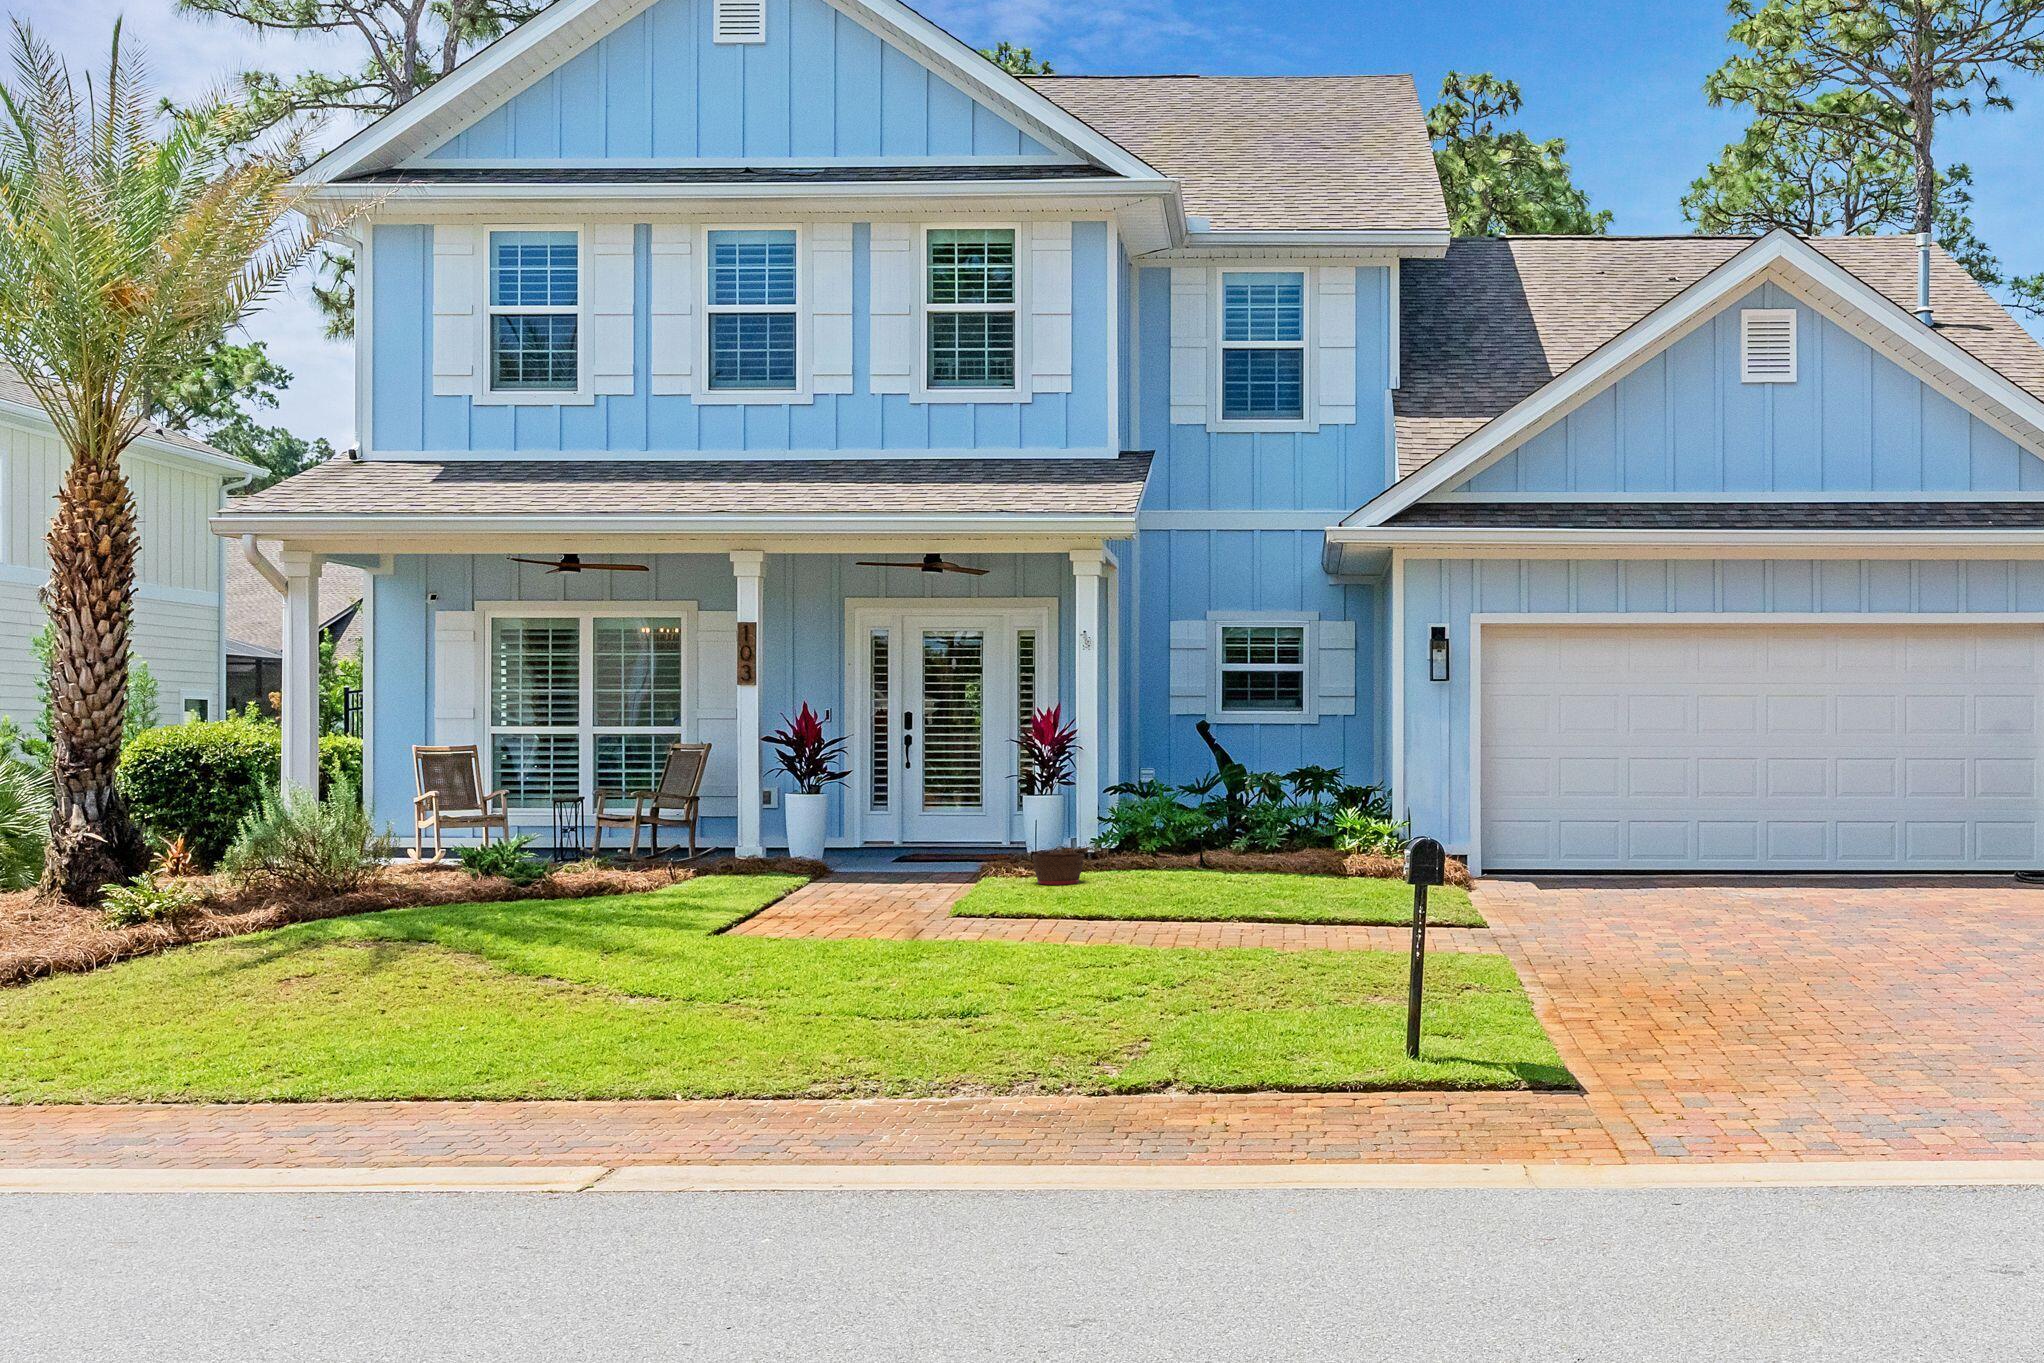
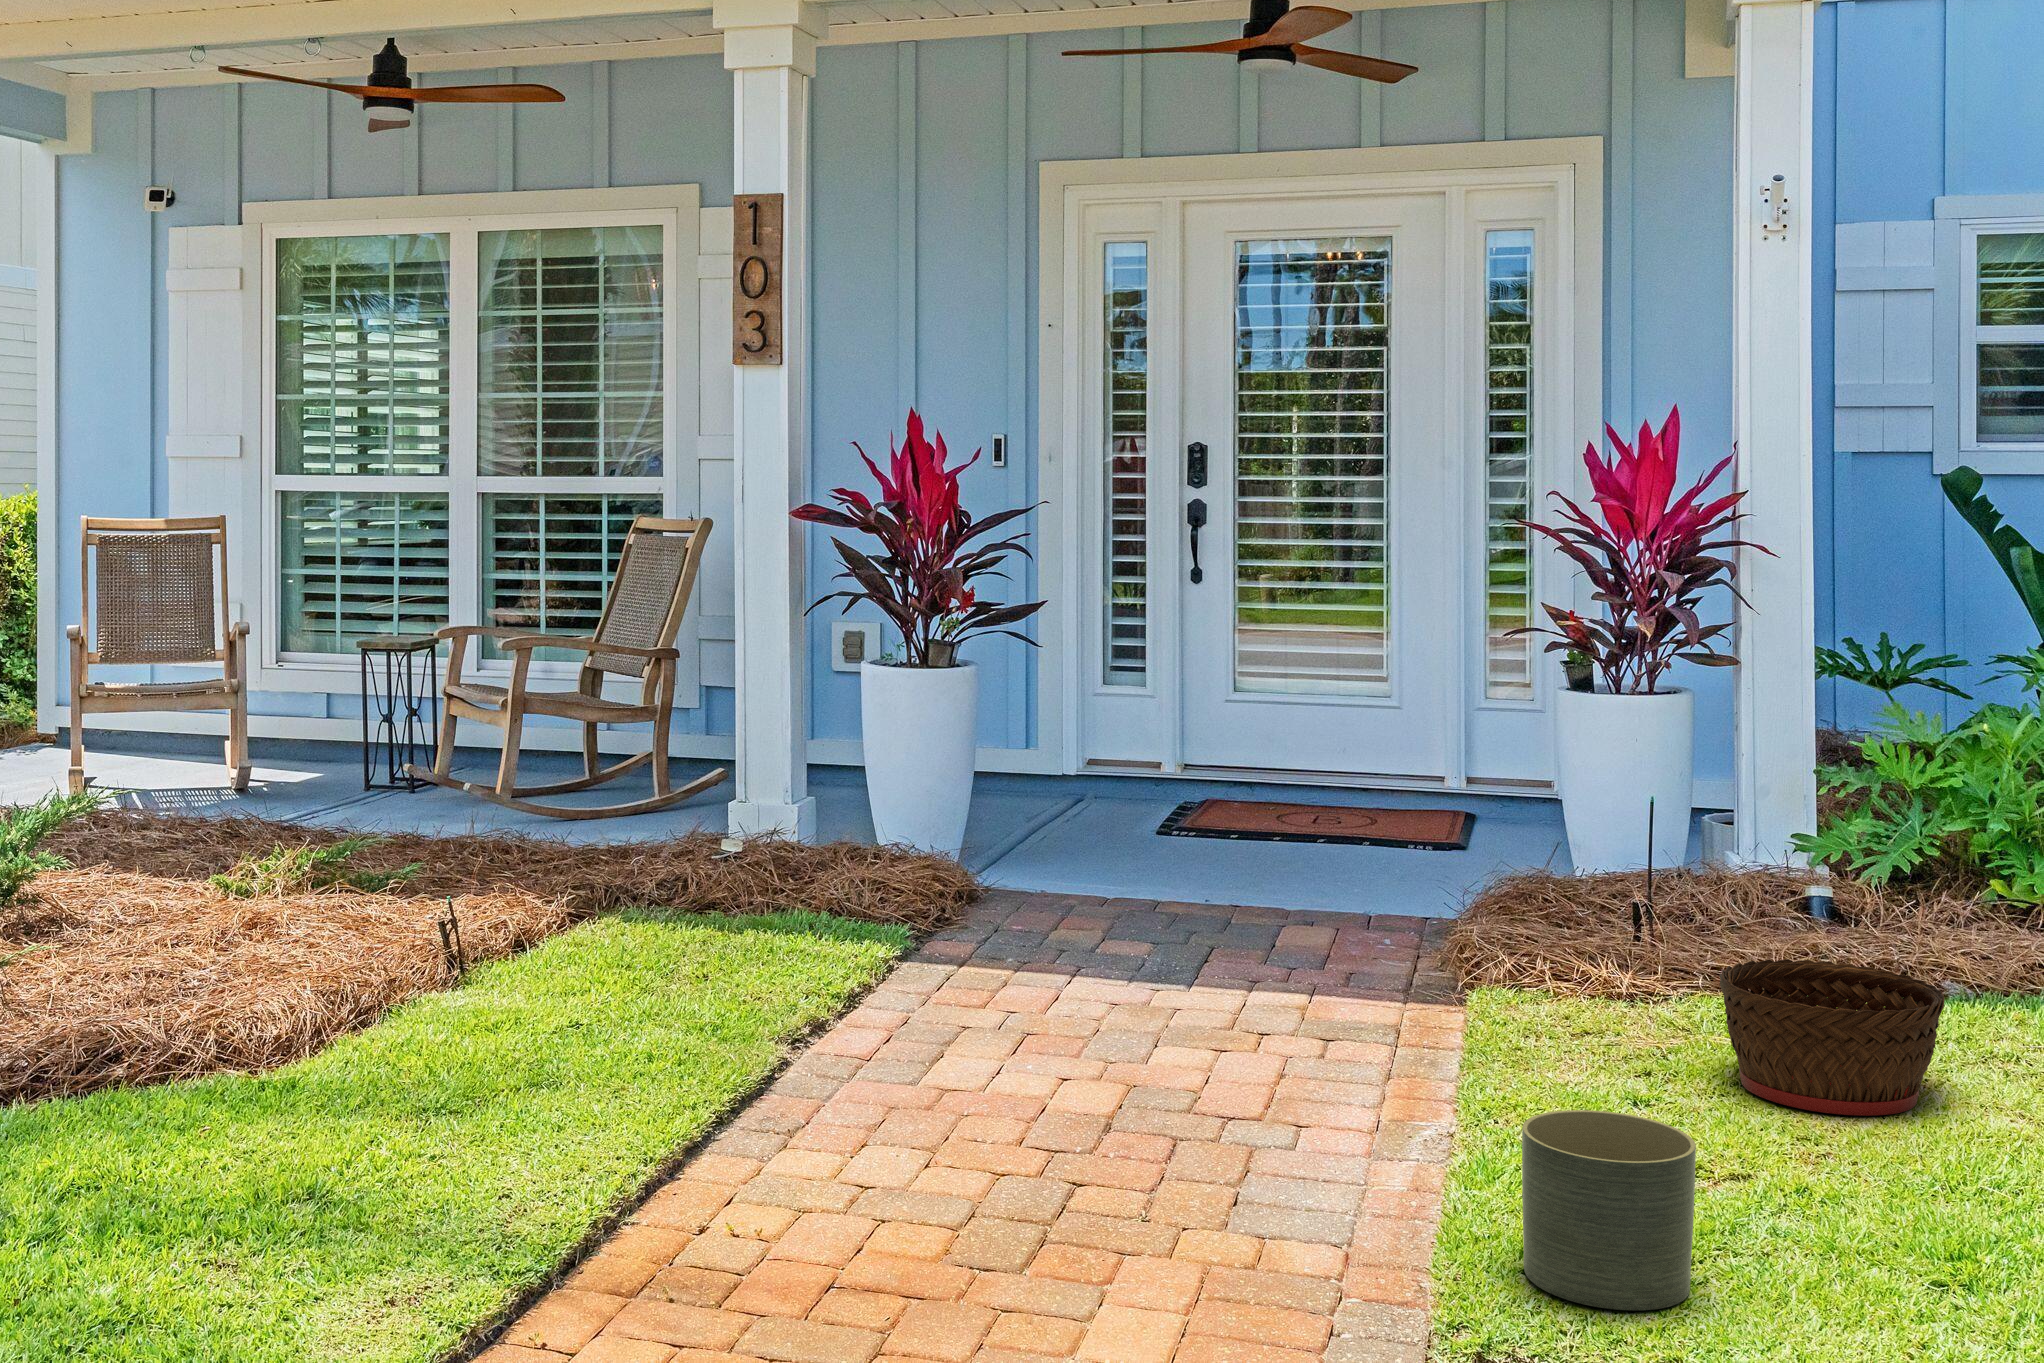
planter: none [964,867,999,903] -> present [1522,1110,1696,1311]

